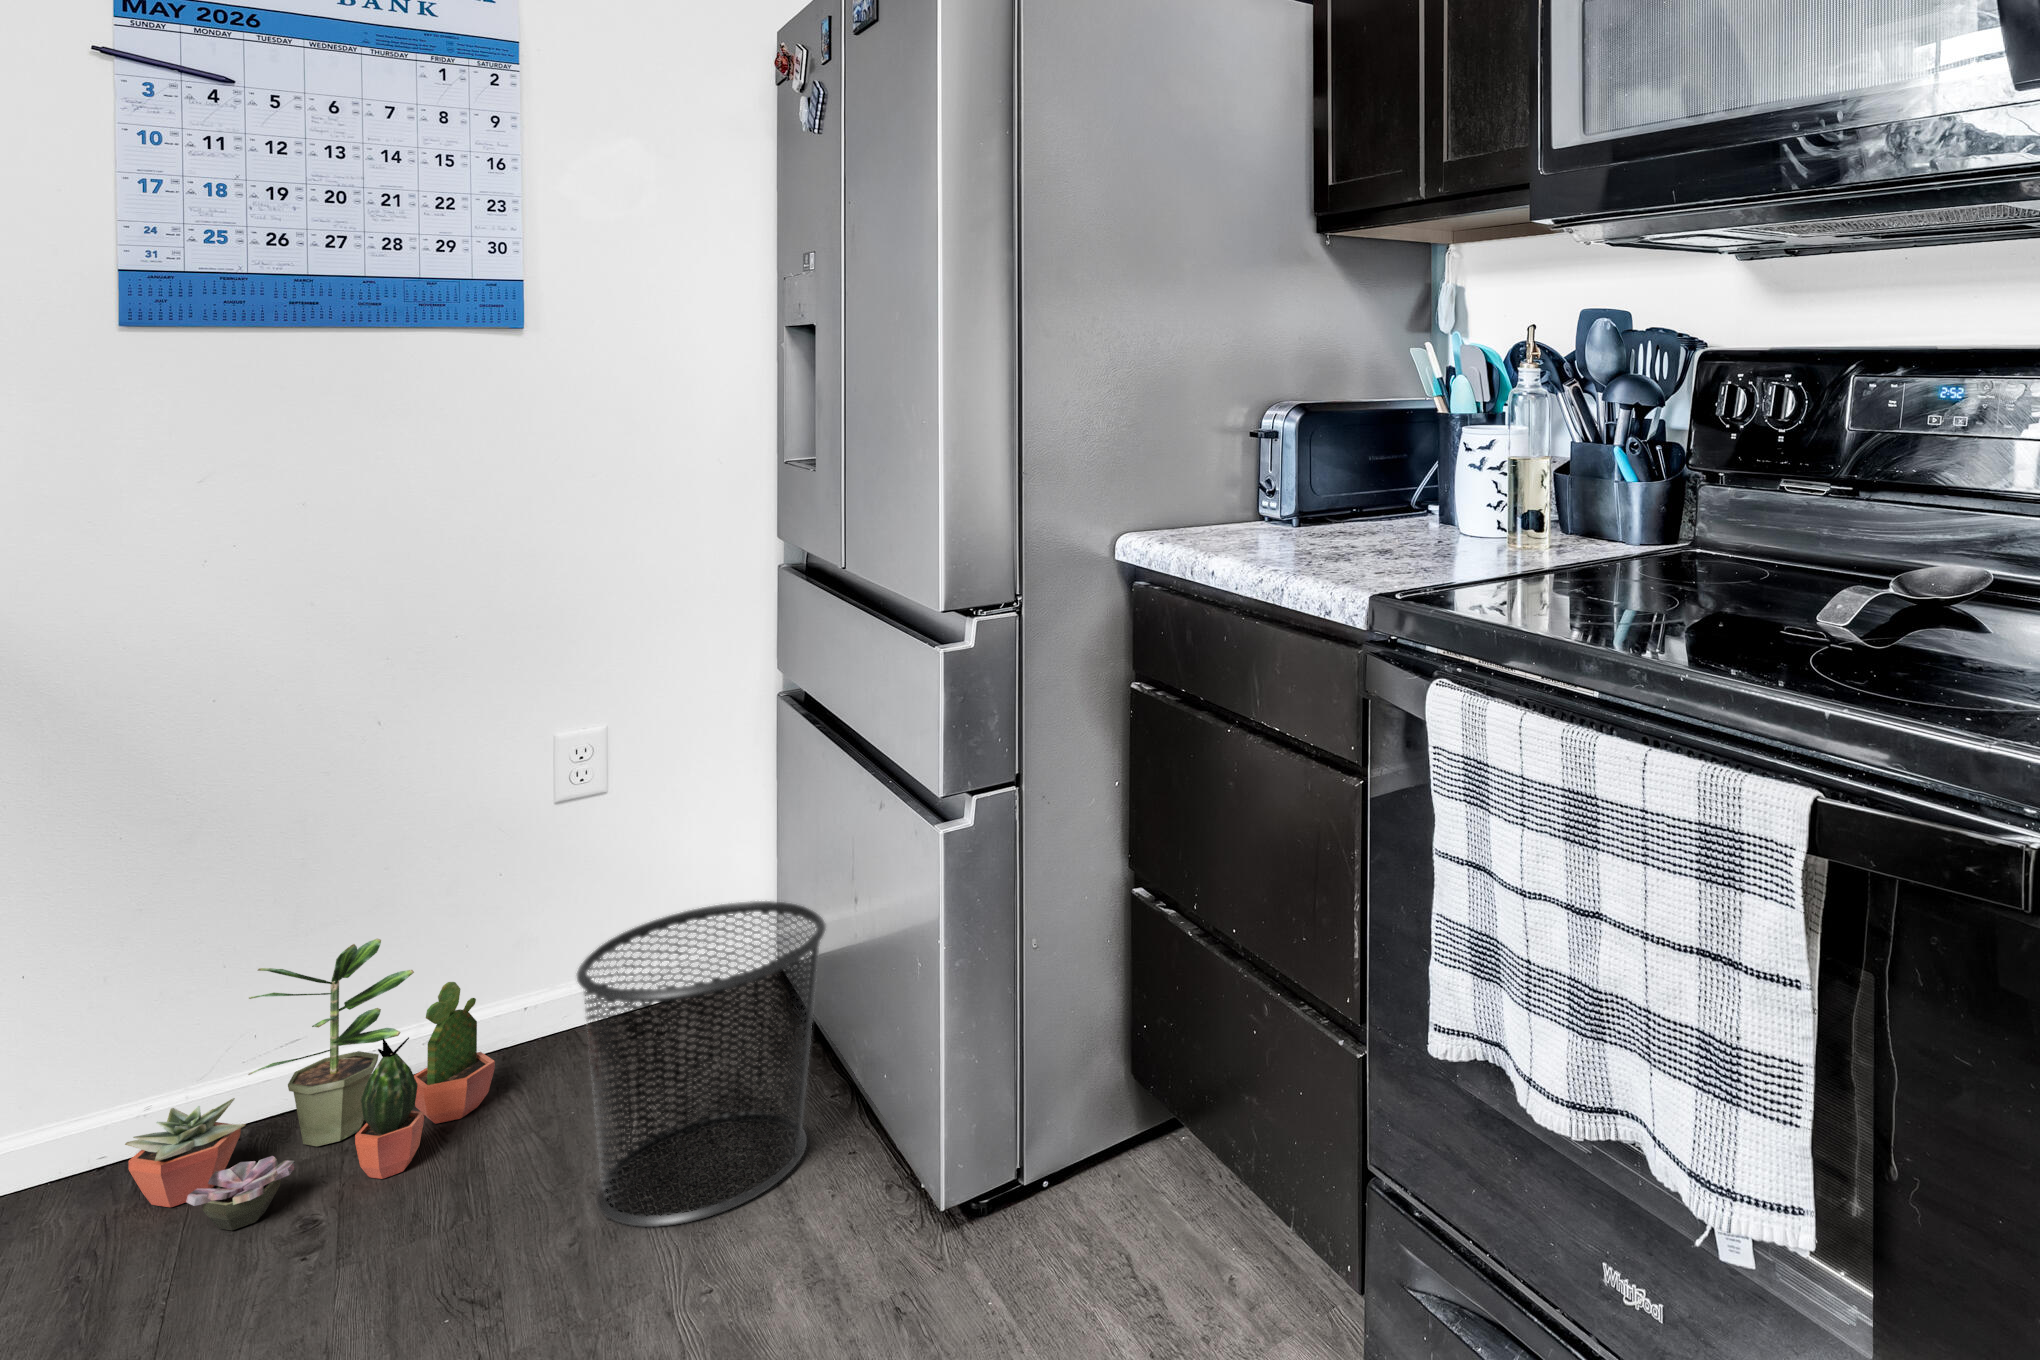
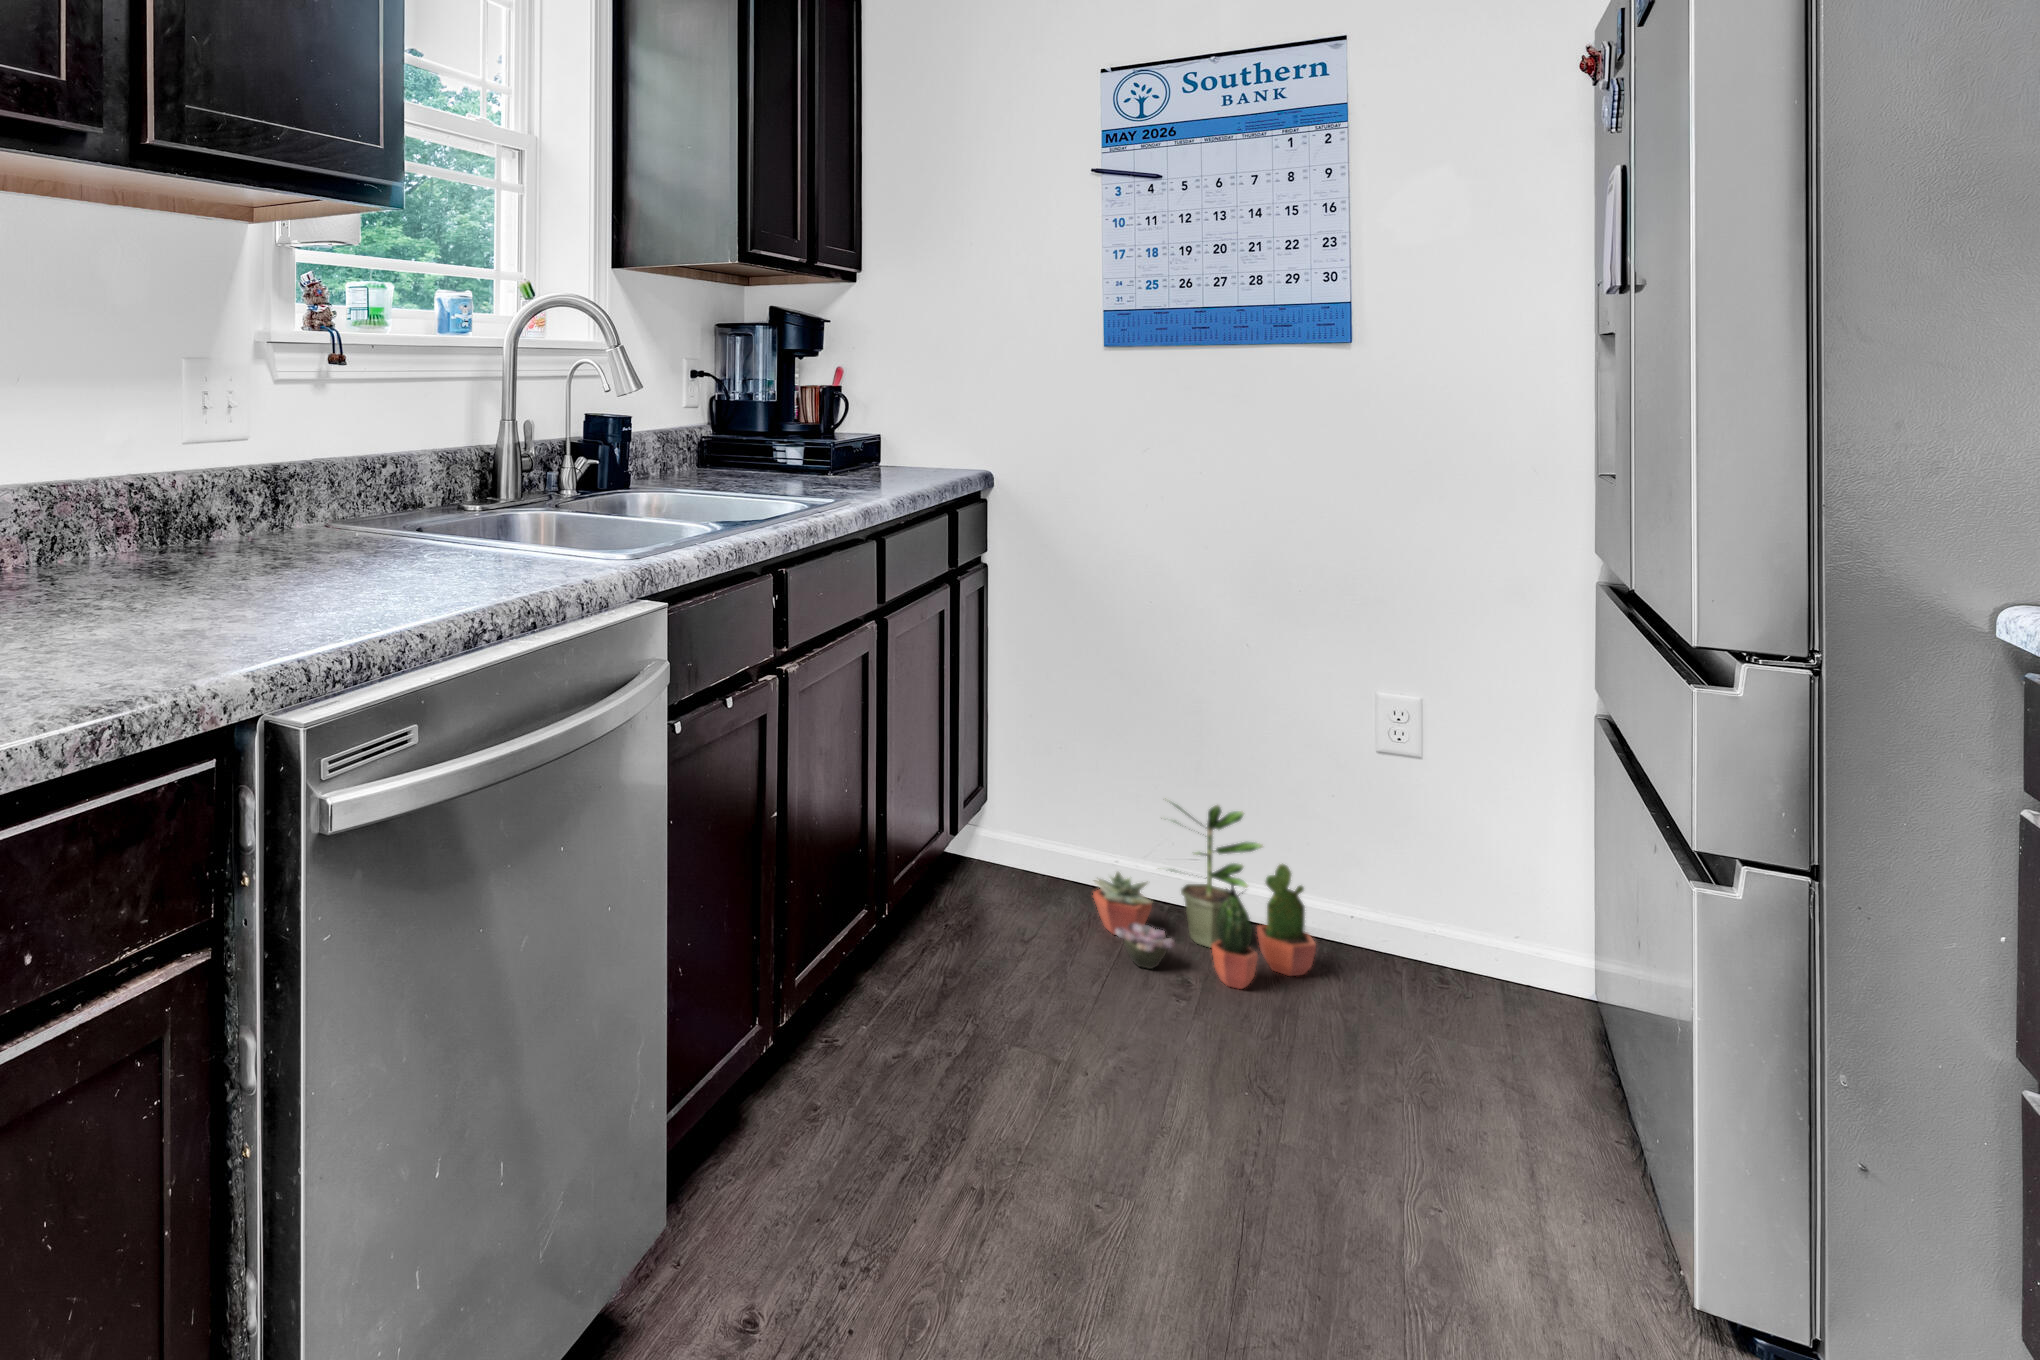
waste bin: present [577,901,826,1227] -> none [1348,874,1594,1175]

